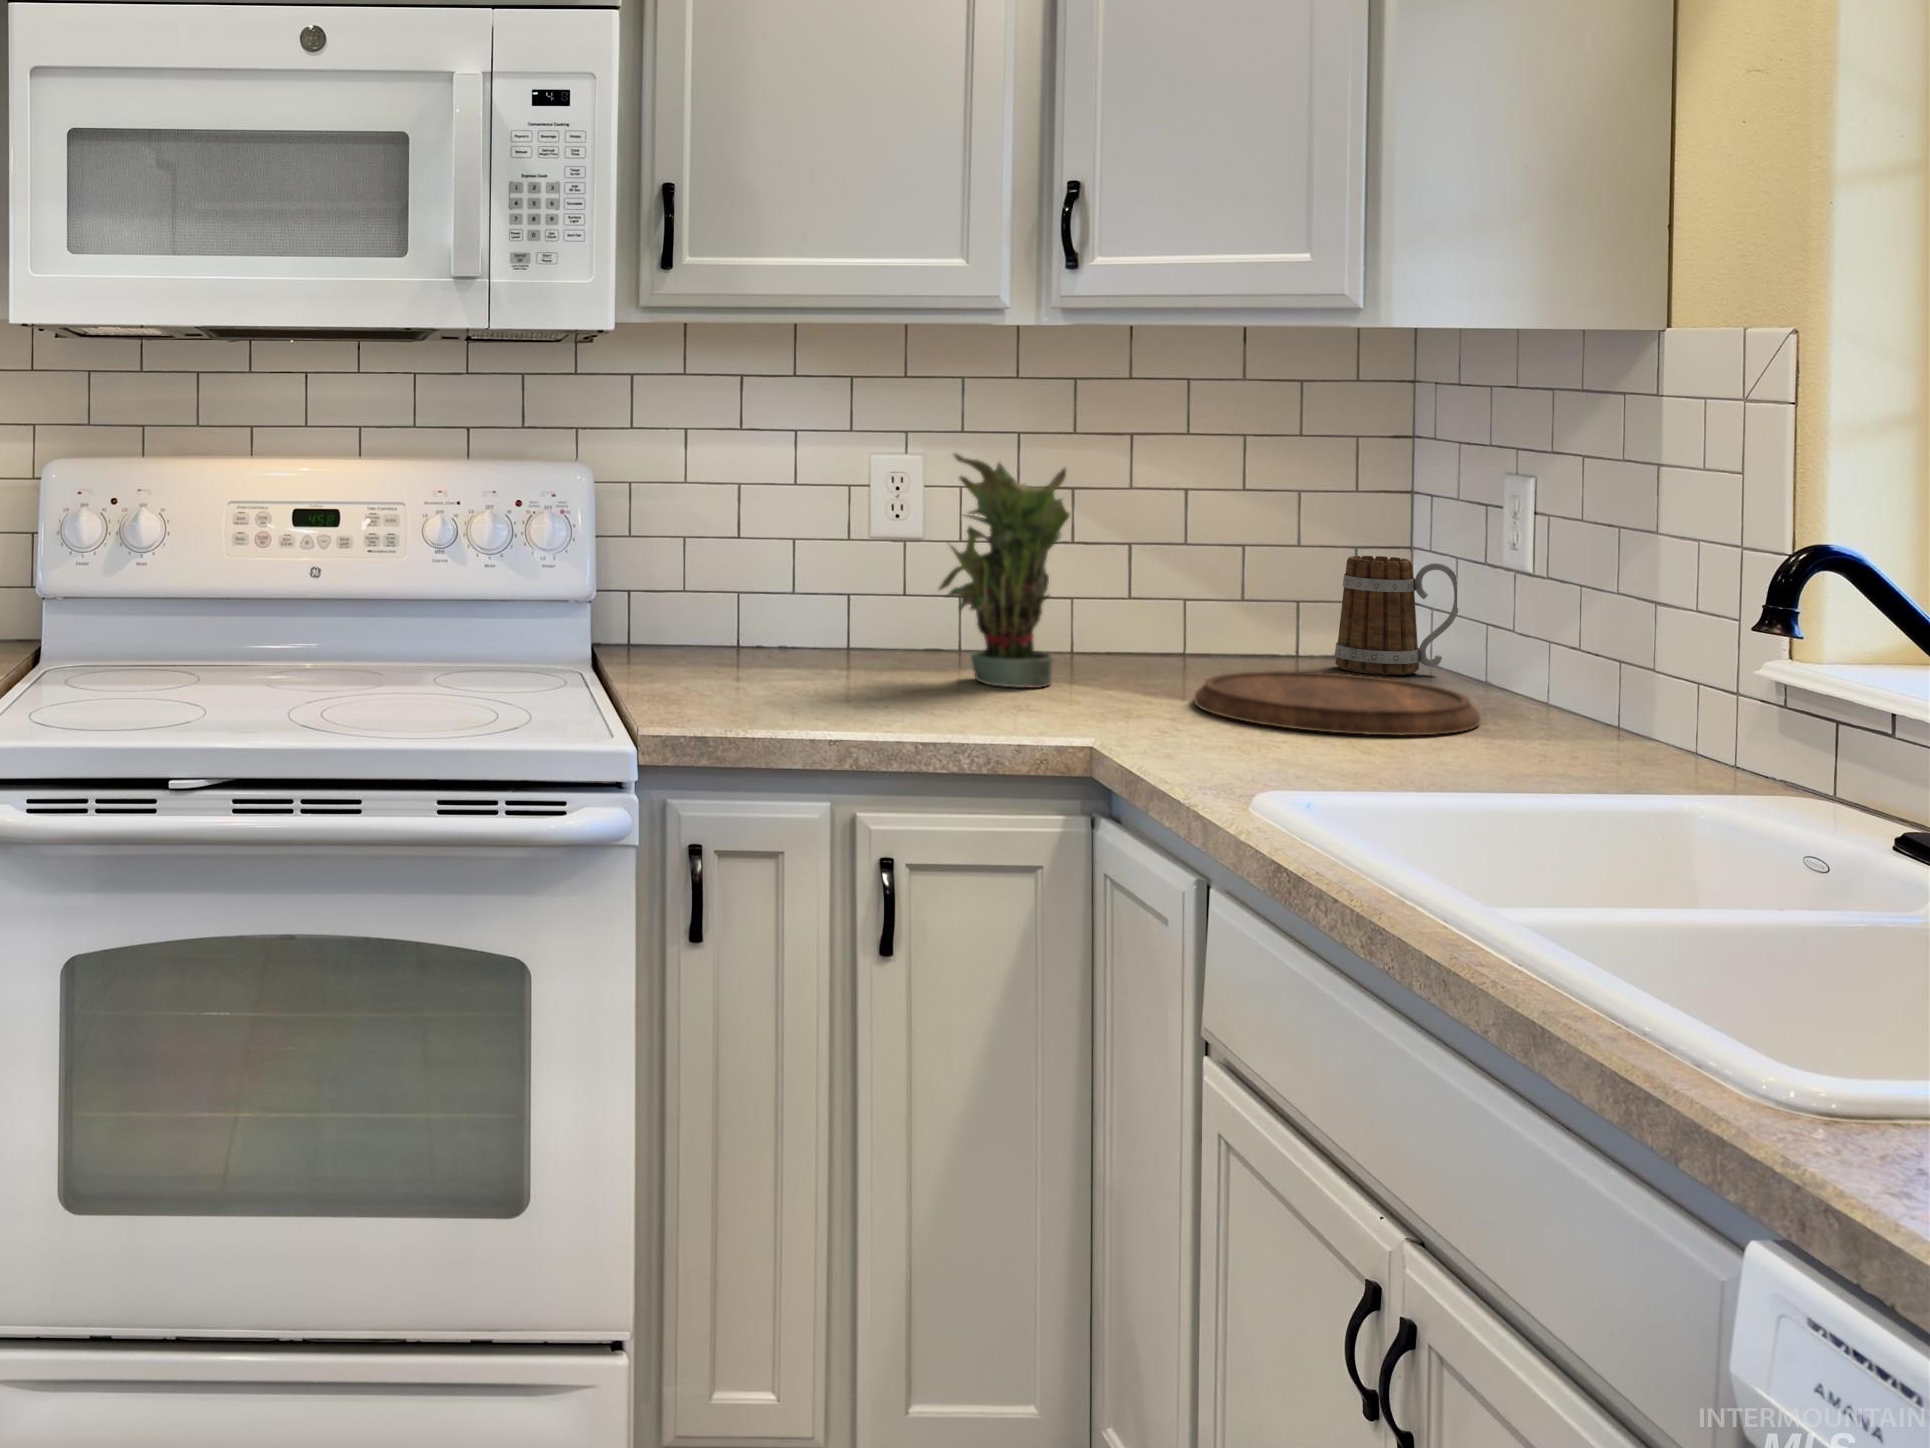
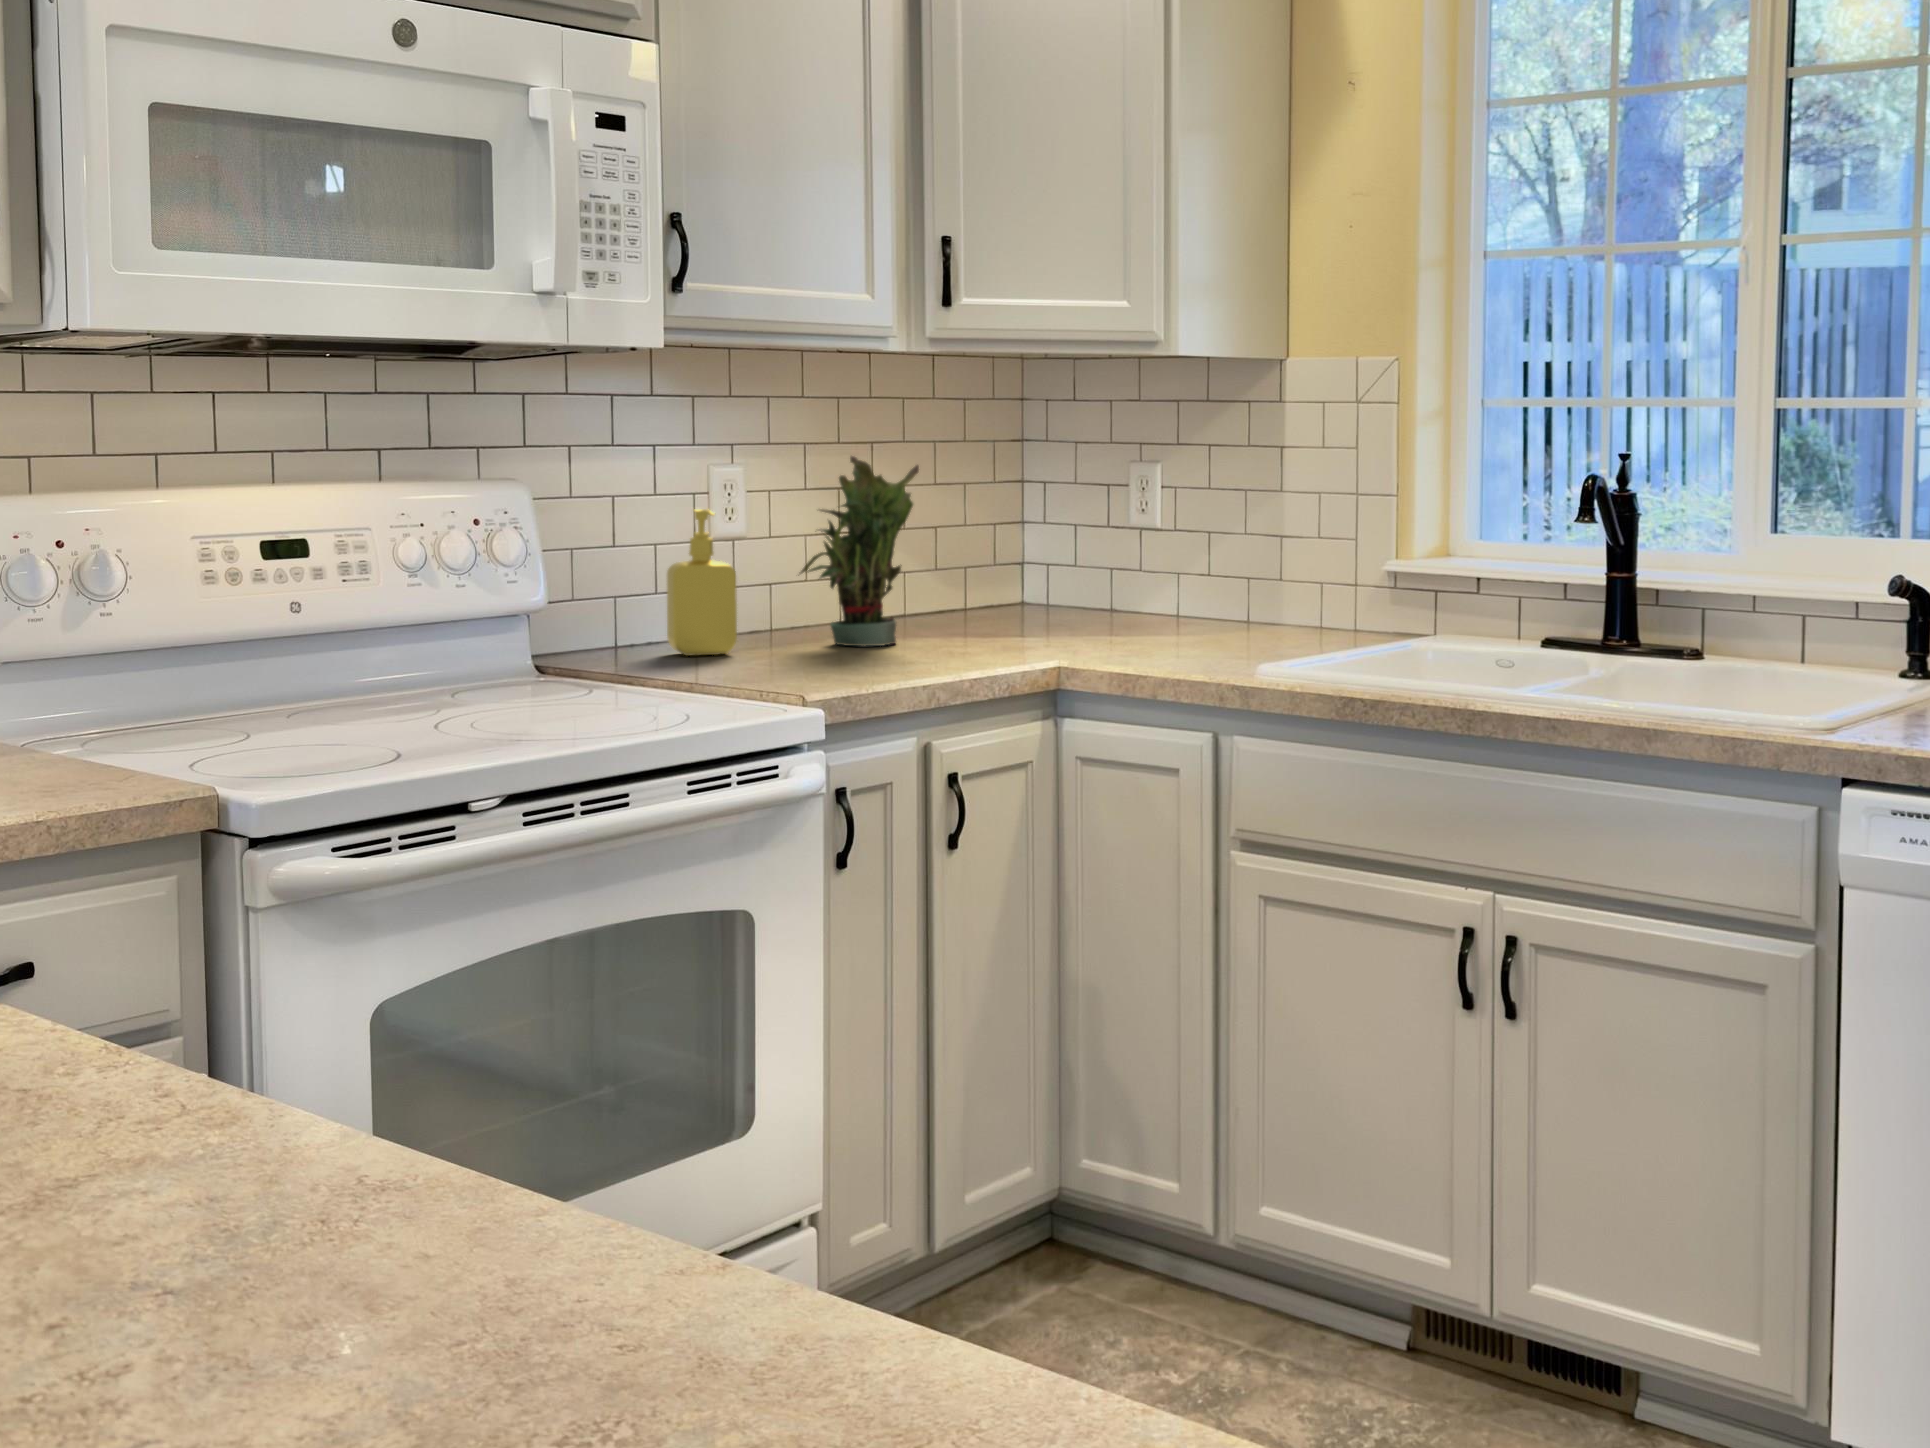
soap dispenser: none [769,504,850,672] -> present [667,509,737,656]
mug: present [1335,556,1458,675] -> none [985,529,1067,614]
cutting board: present [1194,671,1480,735] -> none [999,610,1191,643]

